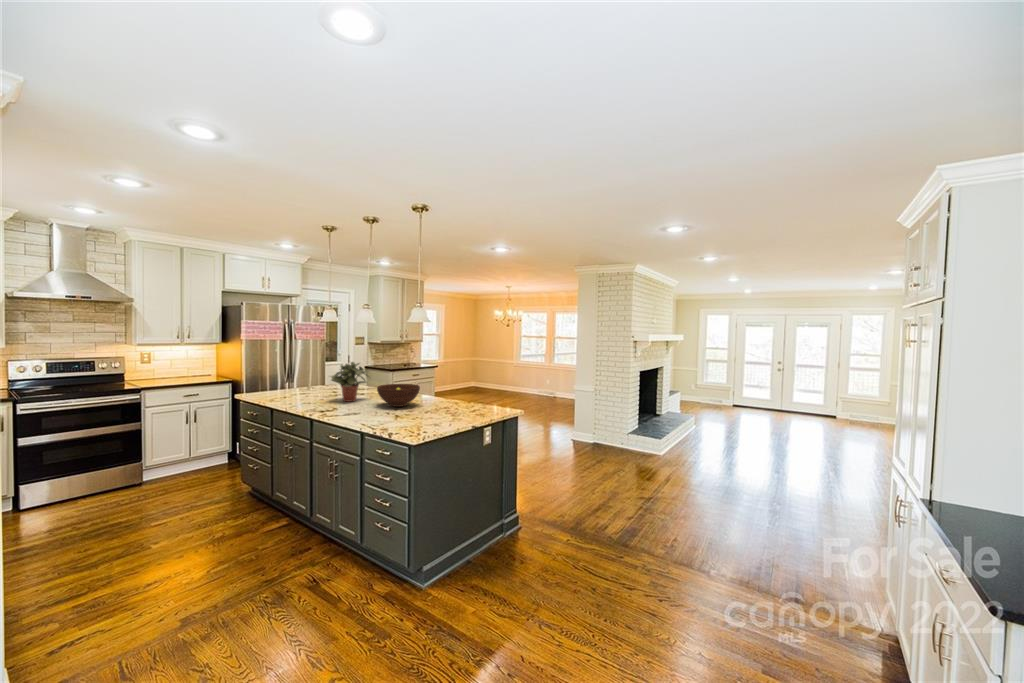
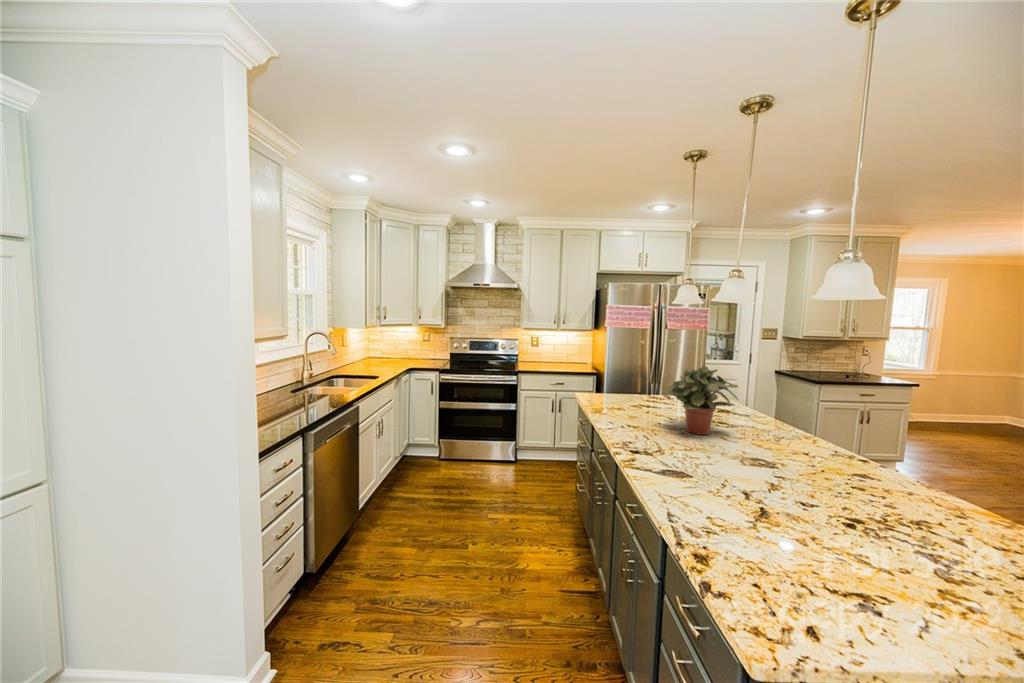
fruit bowl: present [377,384,420,407] -> none [738,419,849,478]

